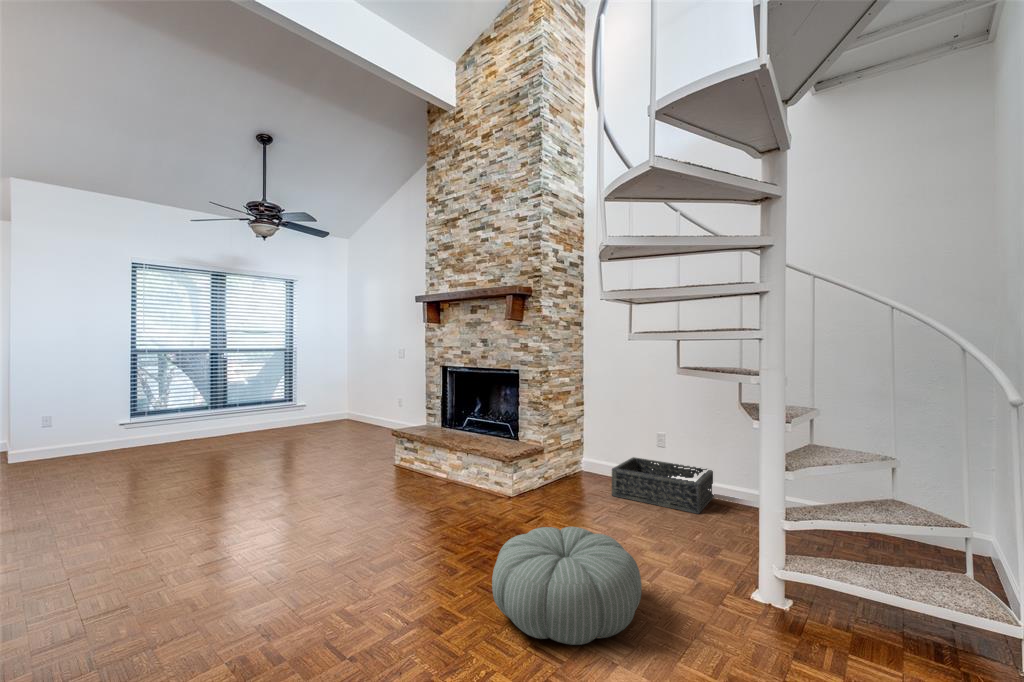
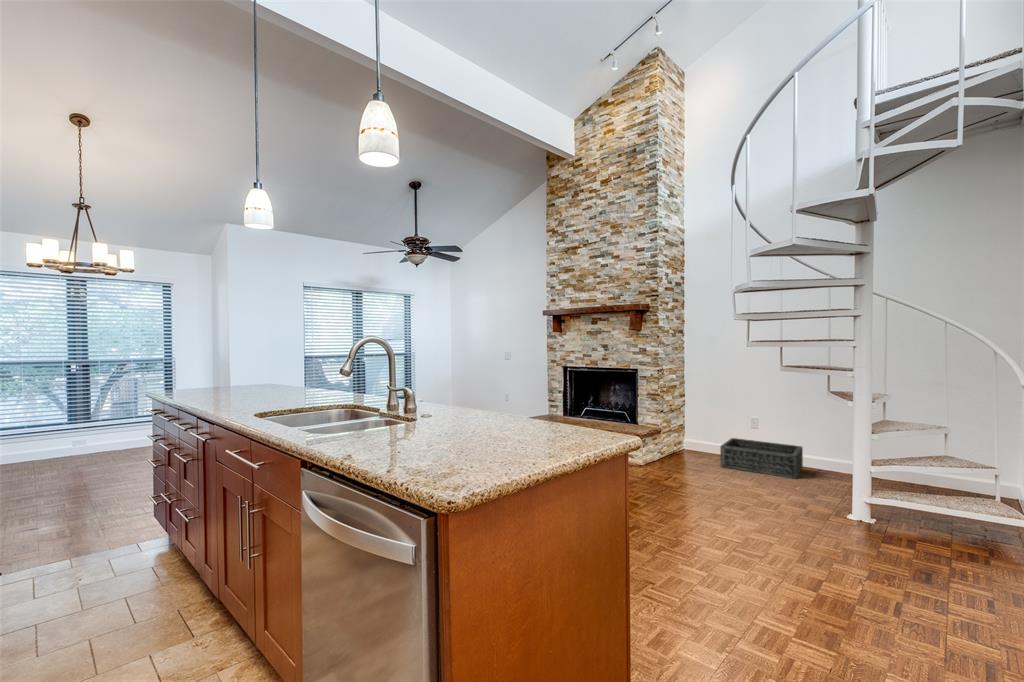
pouf: present [492,527,642,645] -> none [679,479,786,545]

